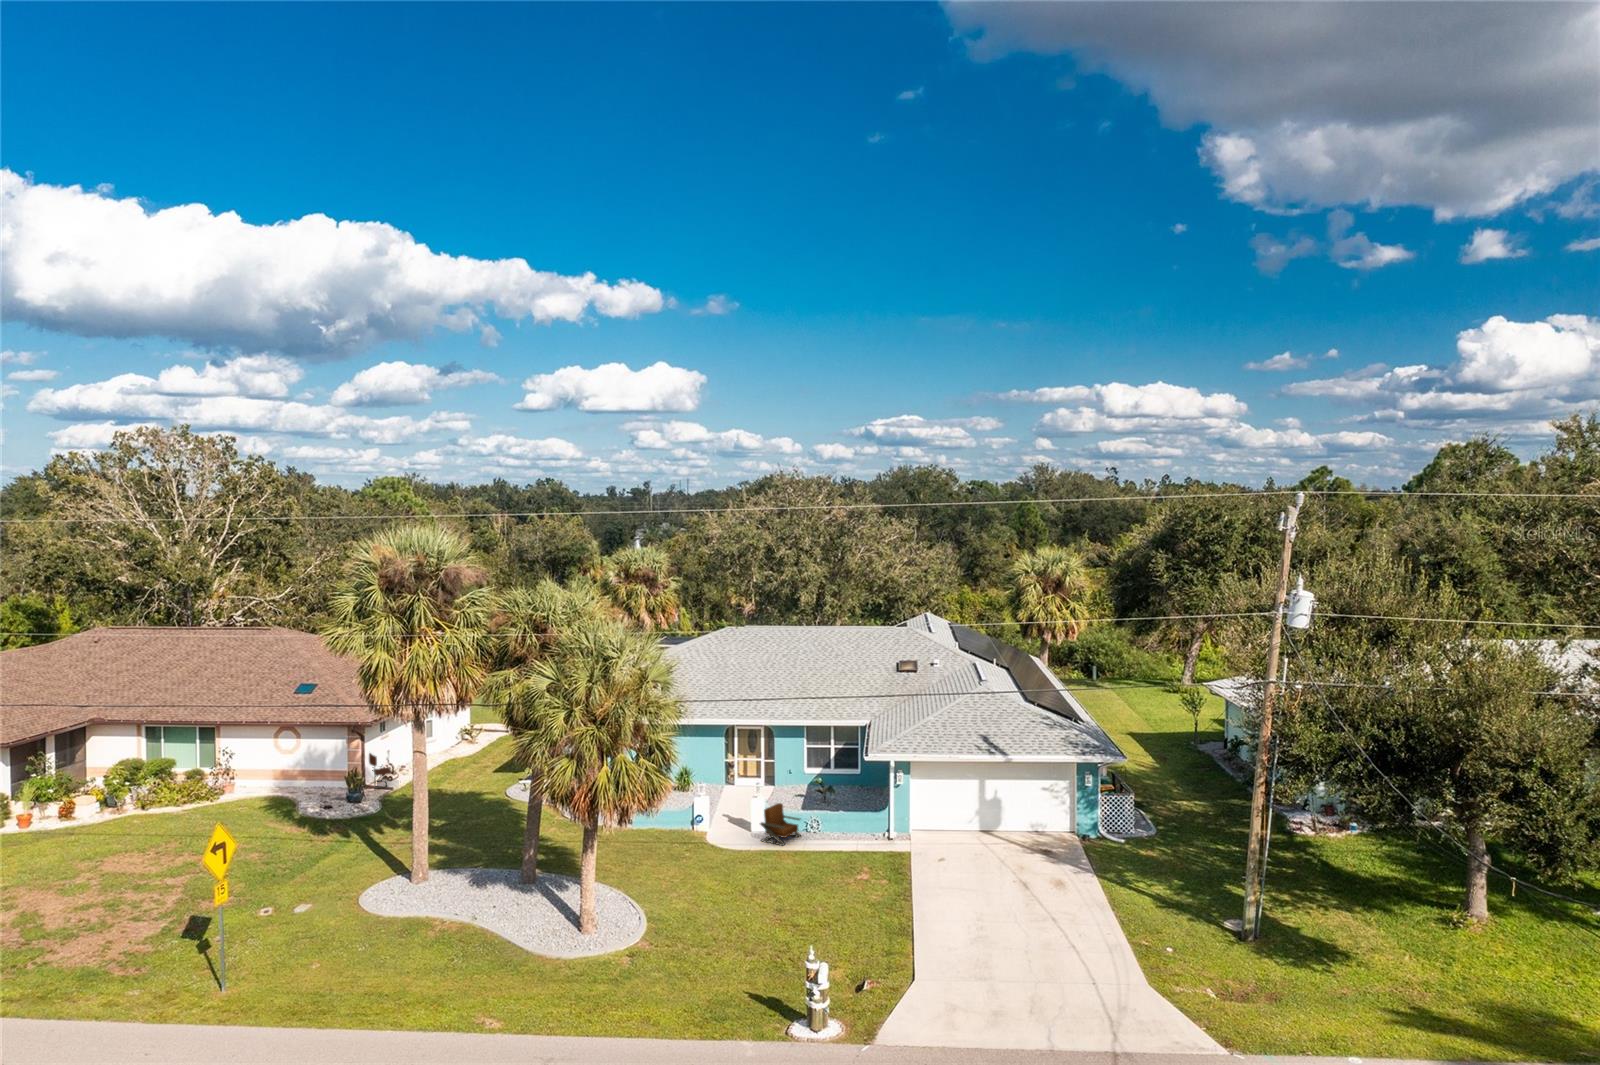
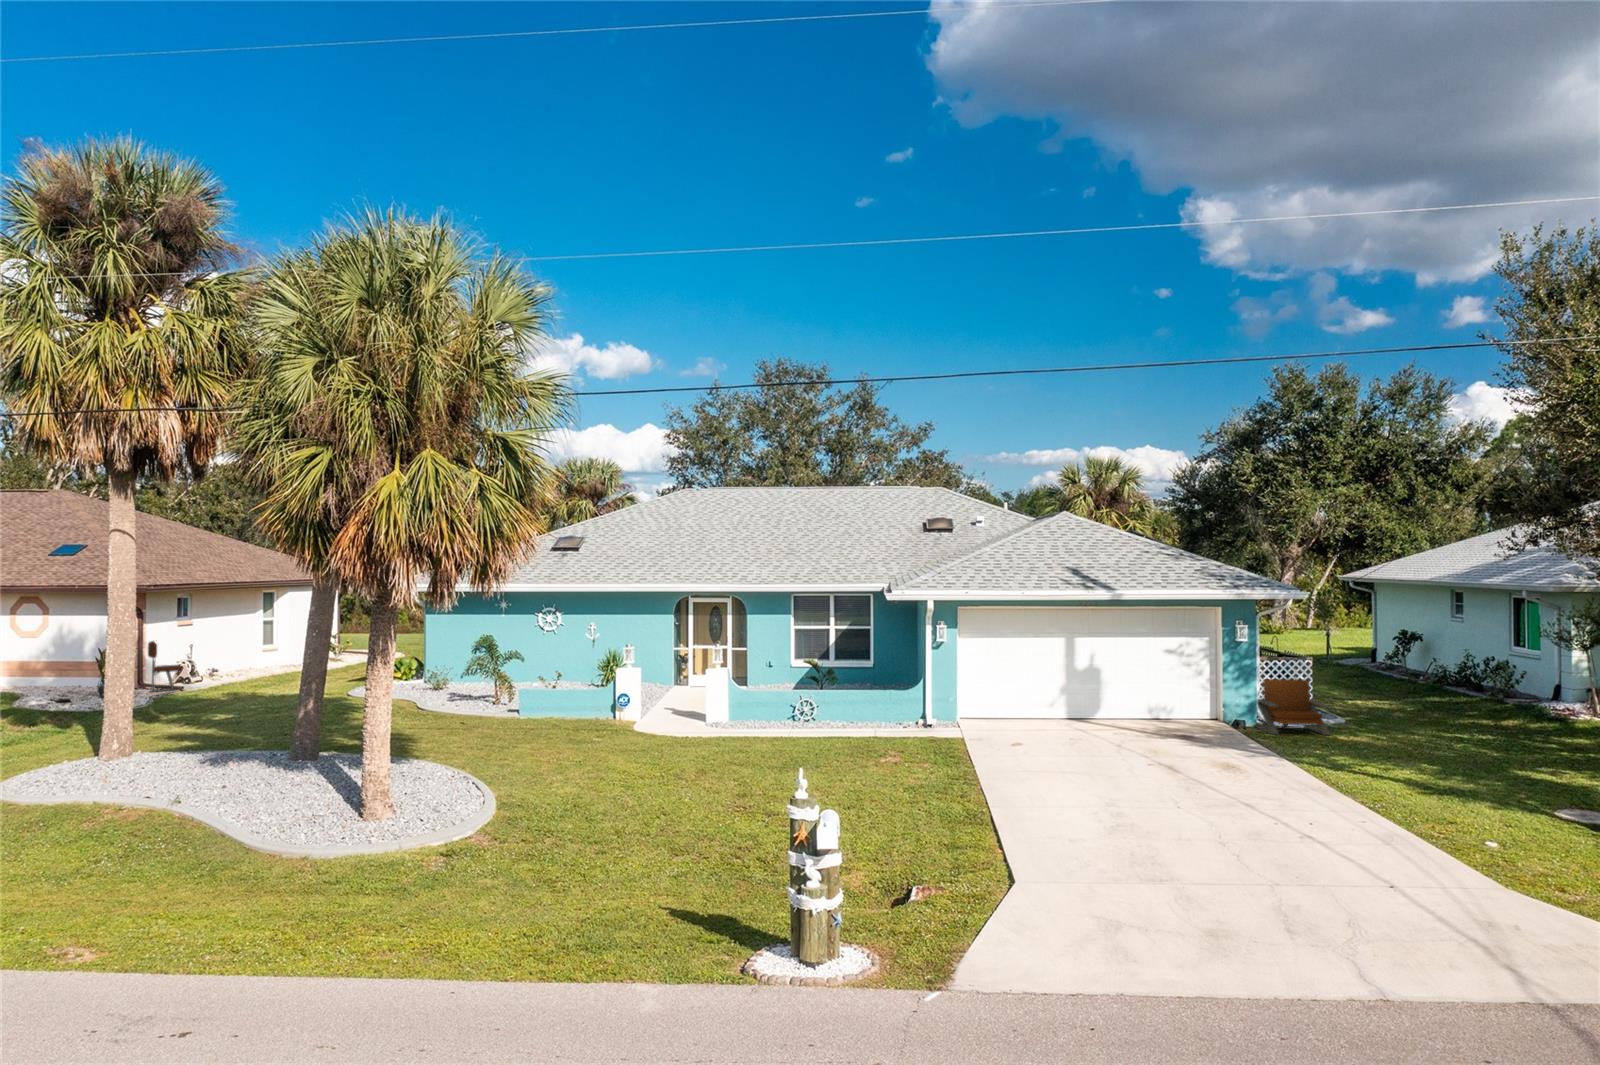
lounge chair: present [760,803,801,846] -> present [1257,679,1330,735]

